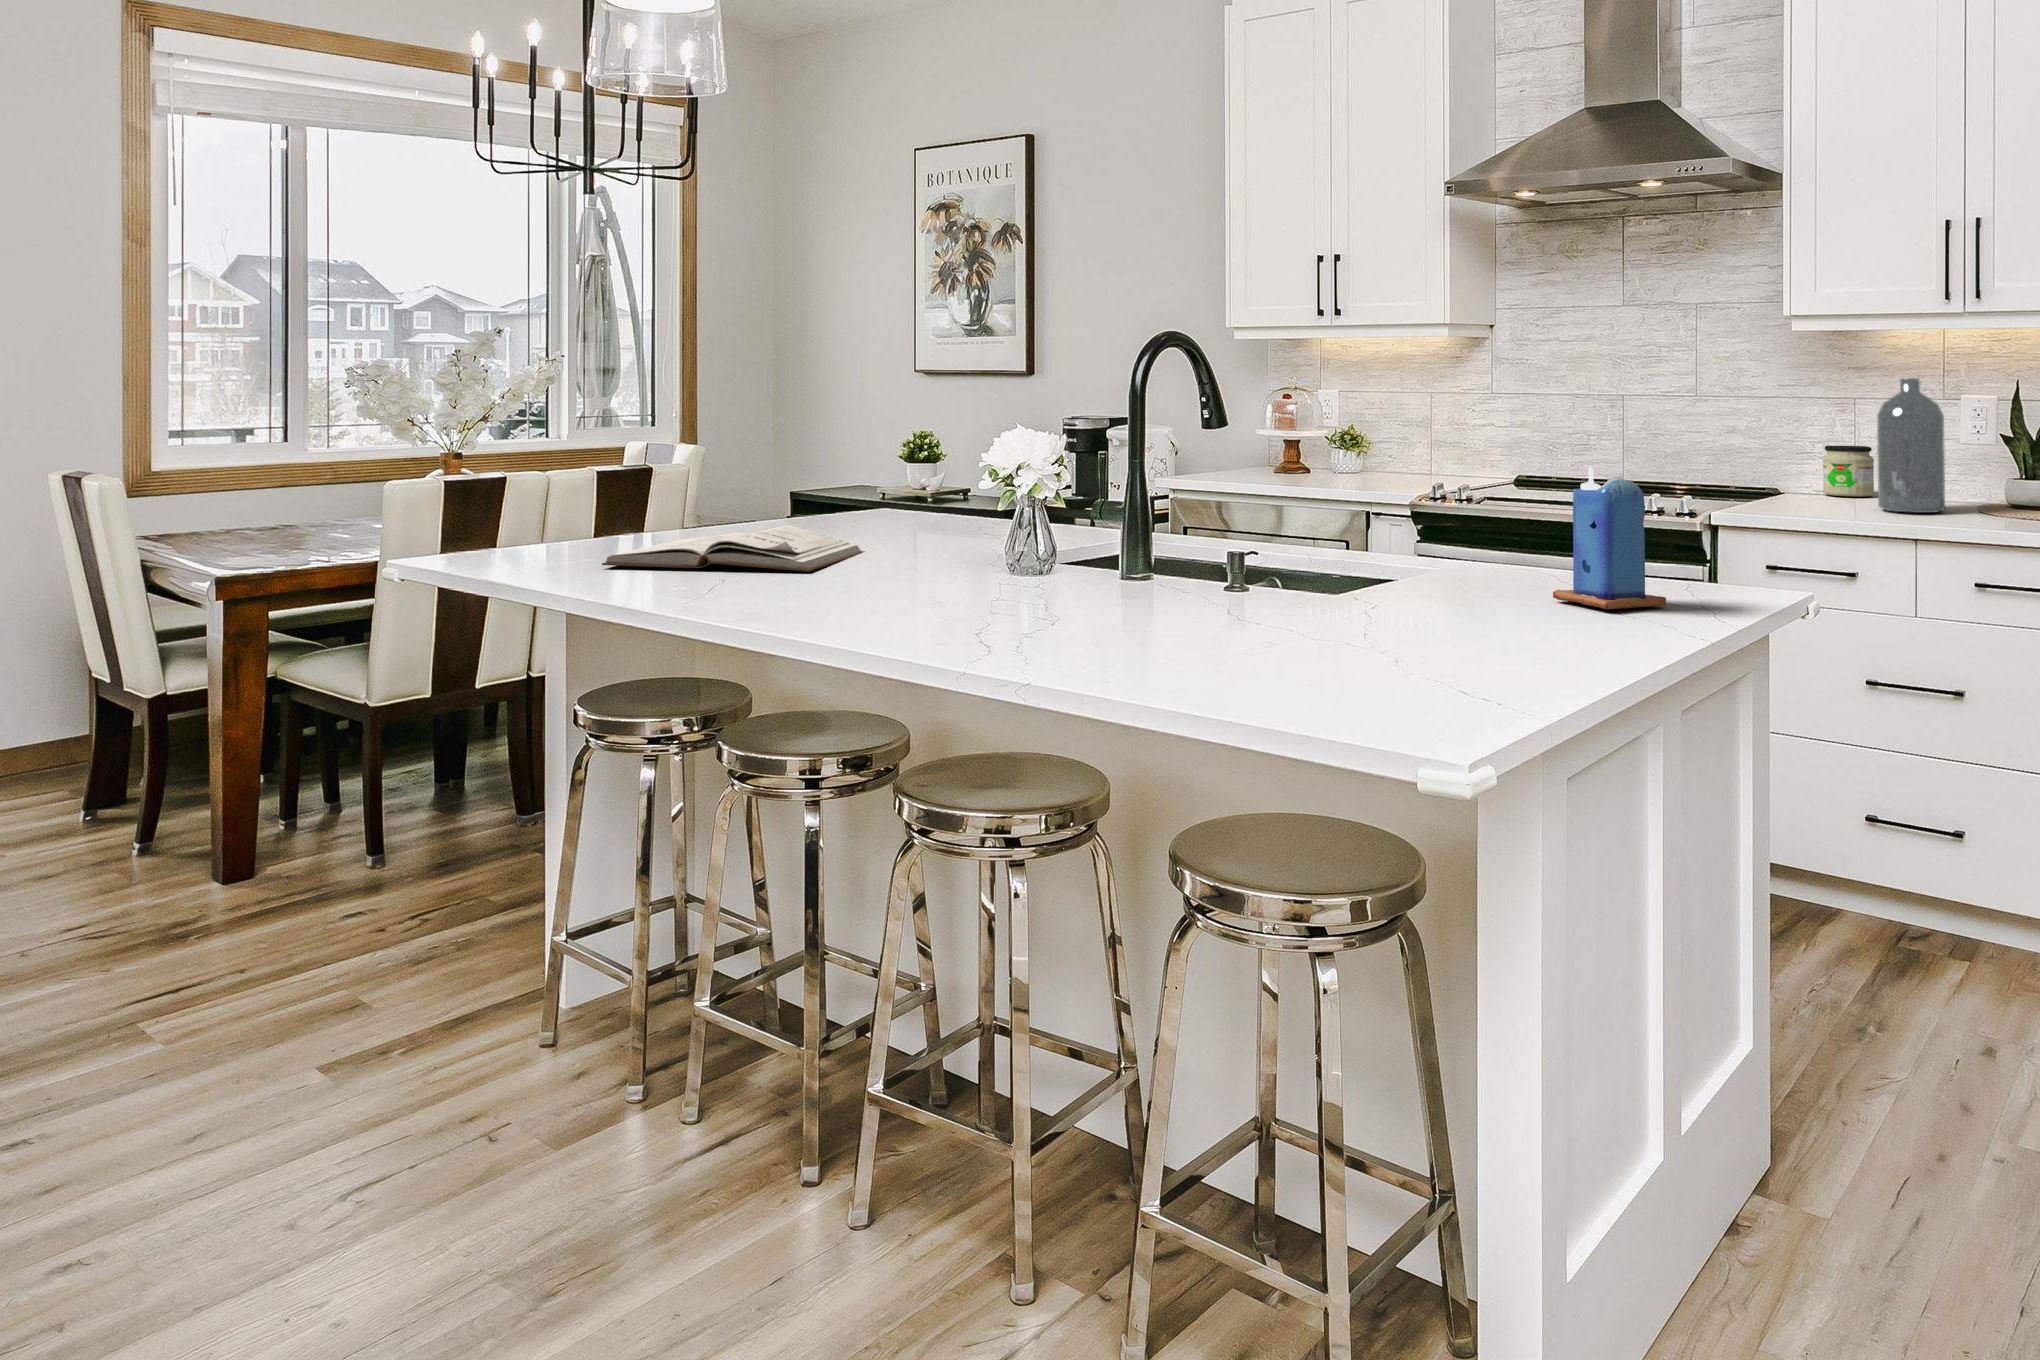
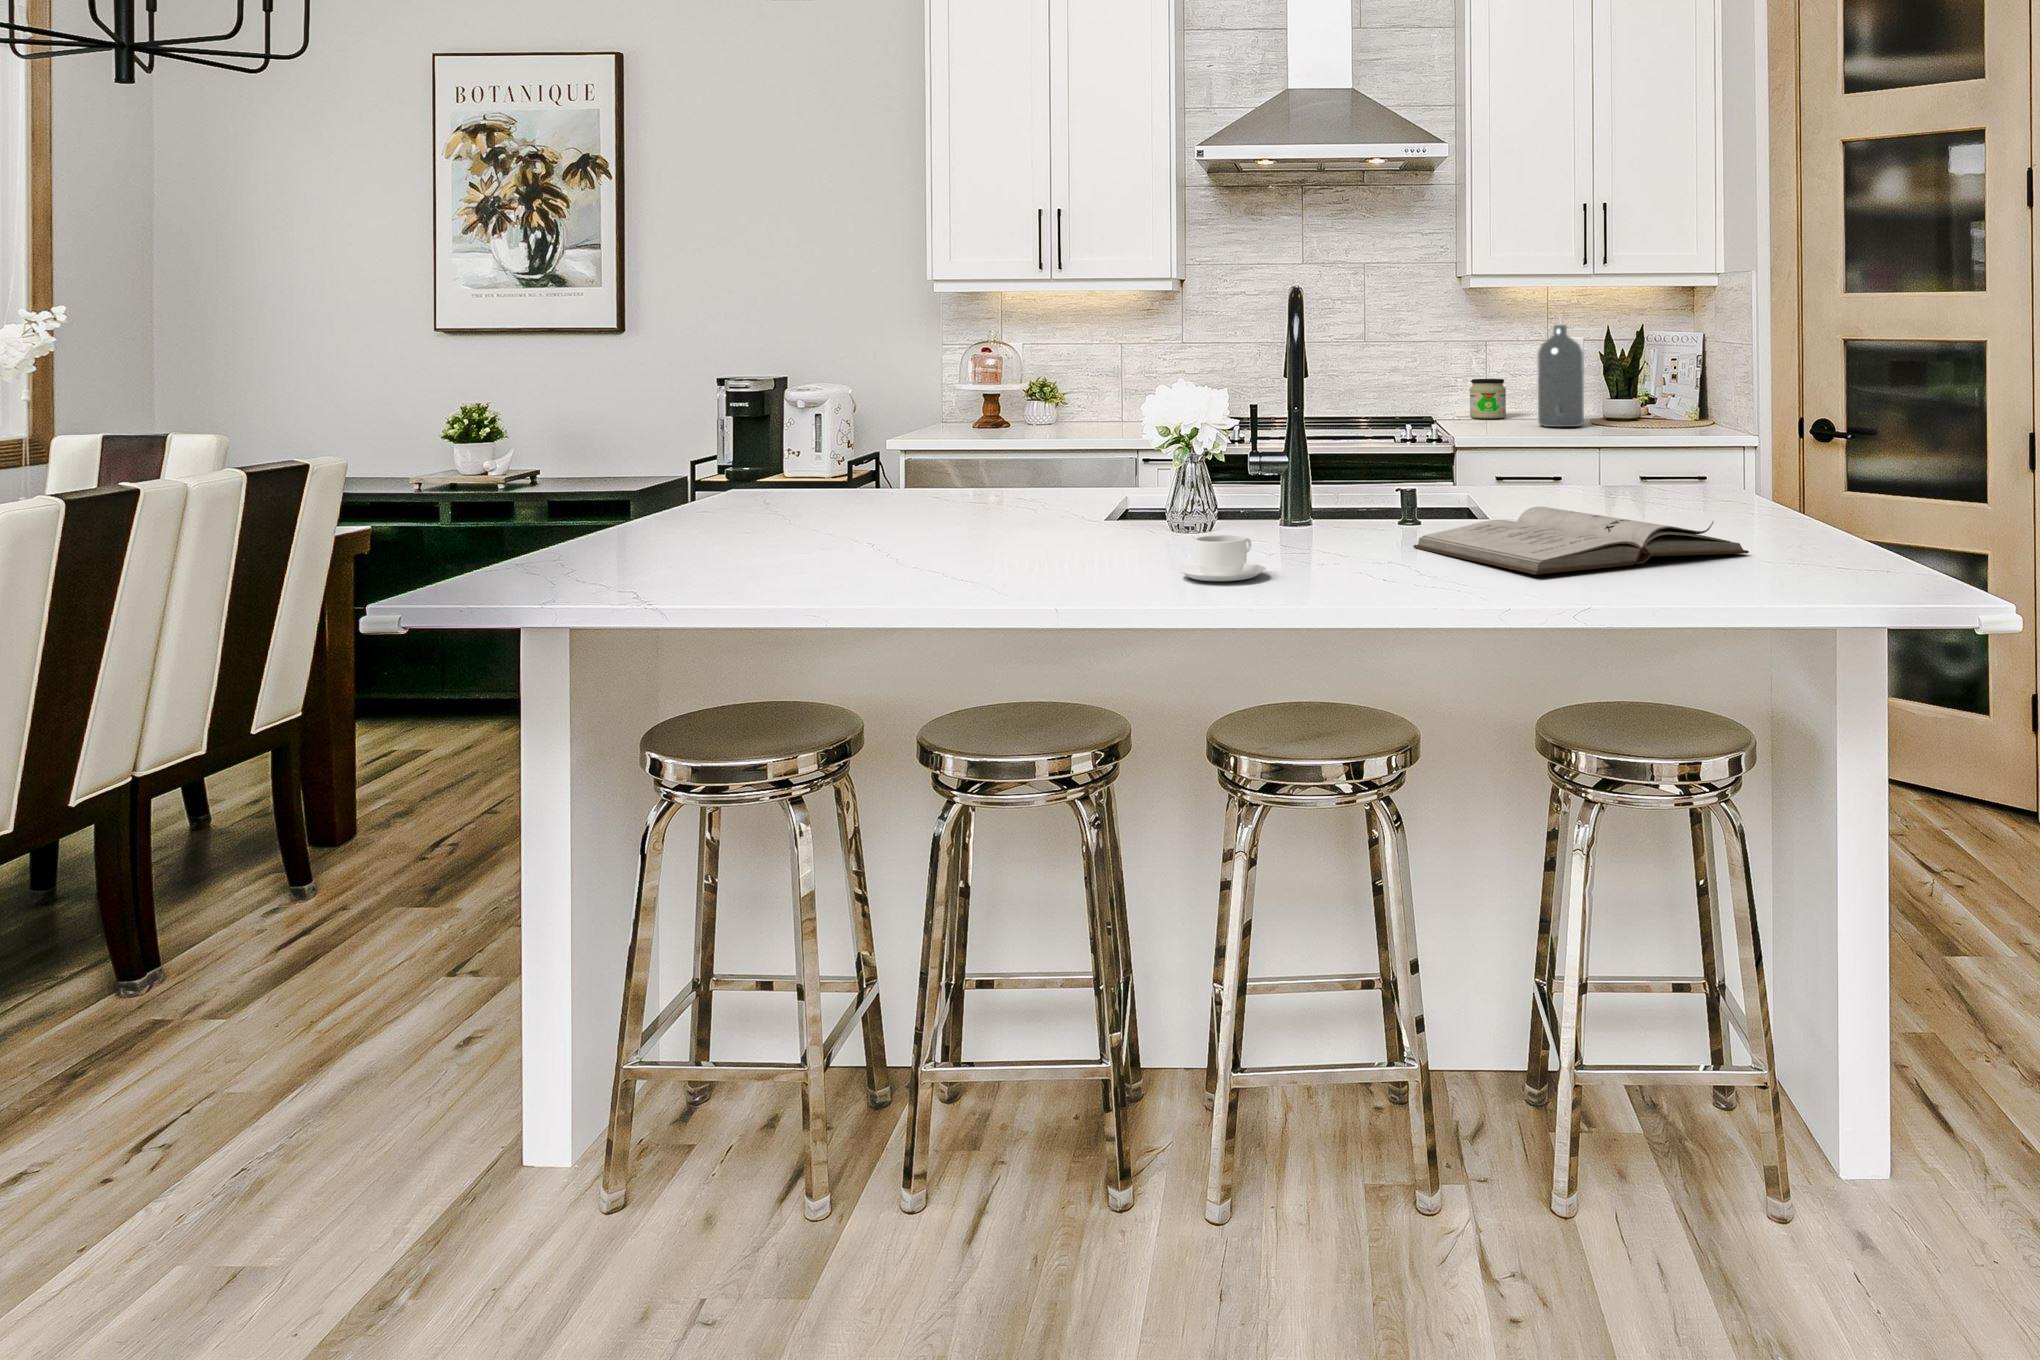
candle: present [1553,467,1666,609] -> none [1625,394,1702,505]
book: present [602,526,864,572] -> present [1413,507,1749,574]
coffee cup: none [837,578,922,622] -> present [1178,535,1266,581]

